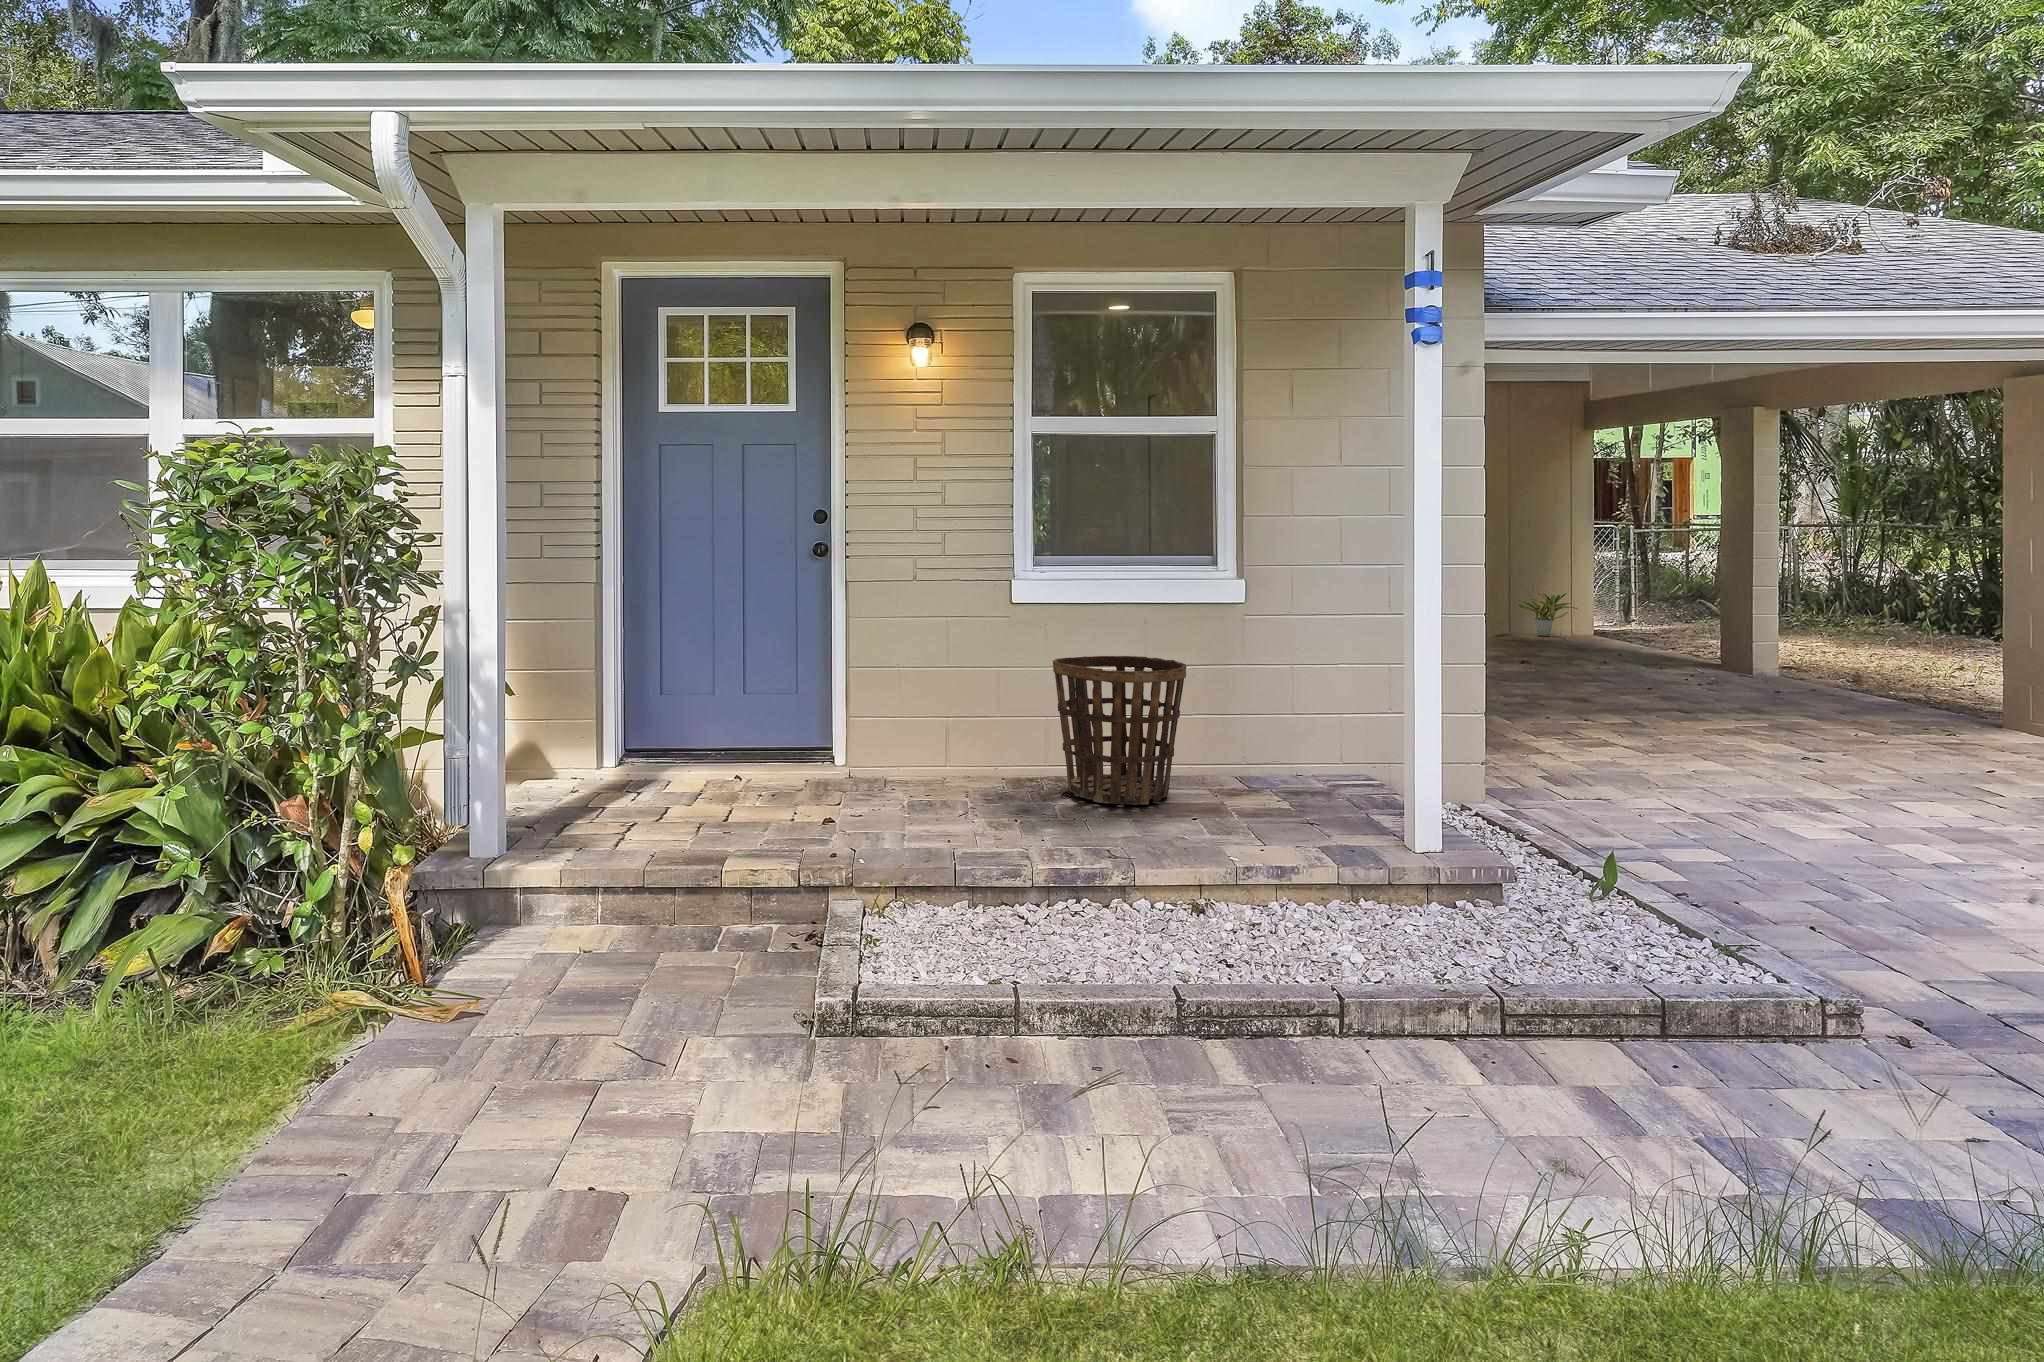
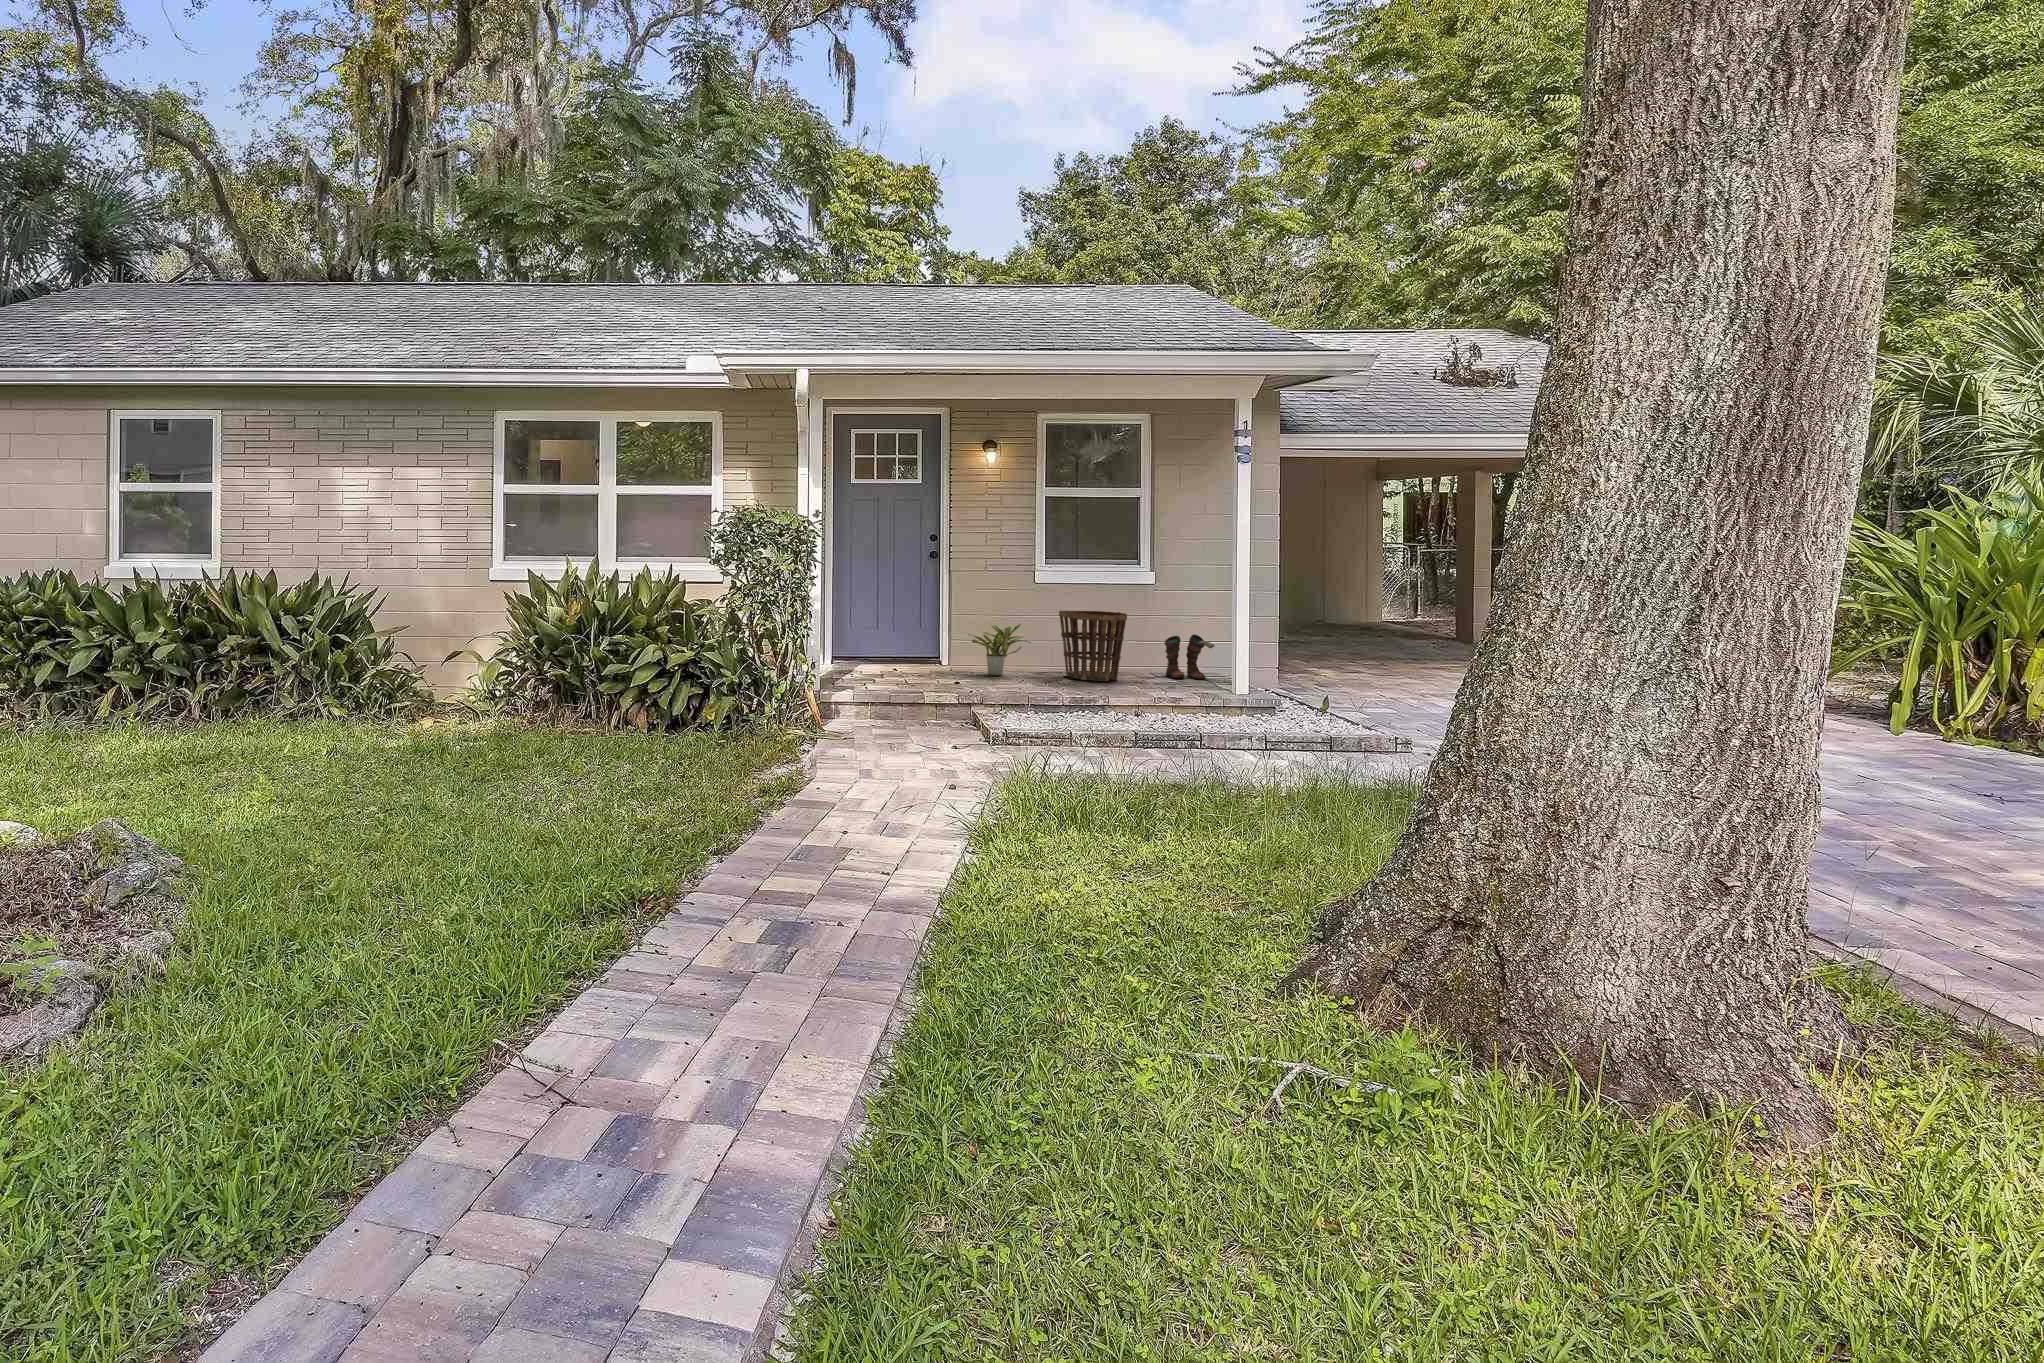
potted plant: present [1519,593,1577,636] -> present [968,624,1031,676]
boots: none [1264,700,1364,791] -> present [1164,635,1215,679]

